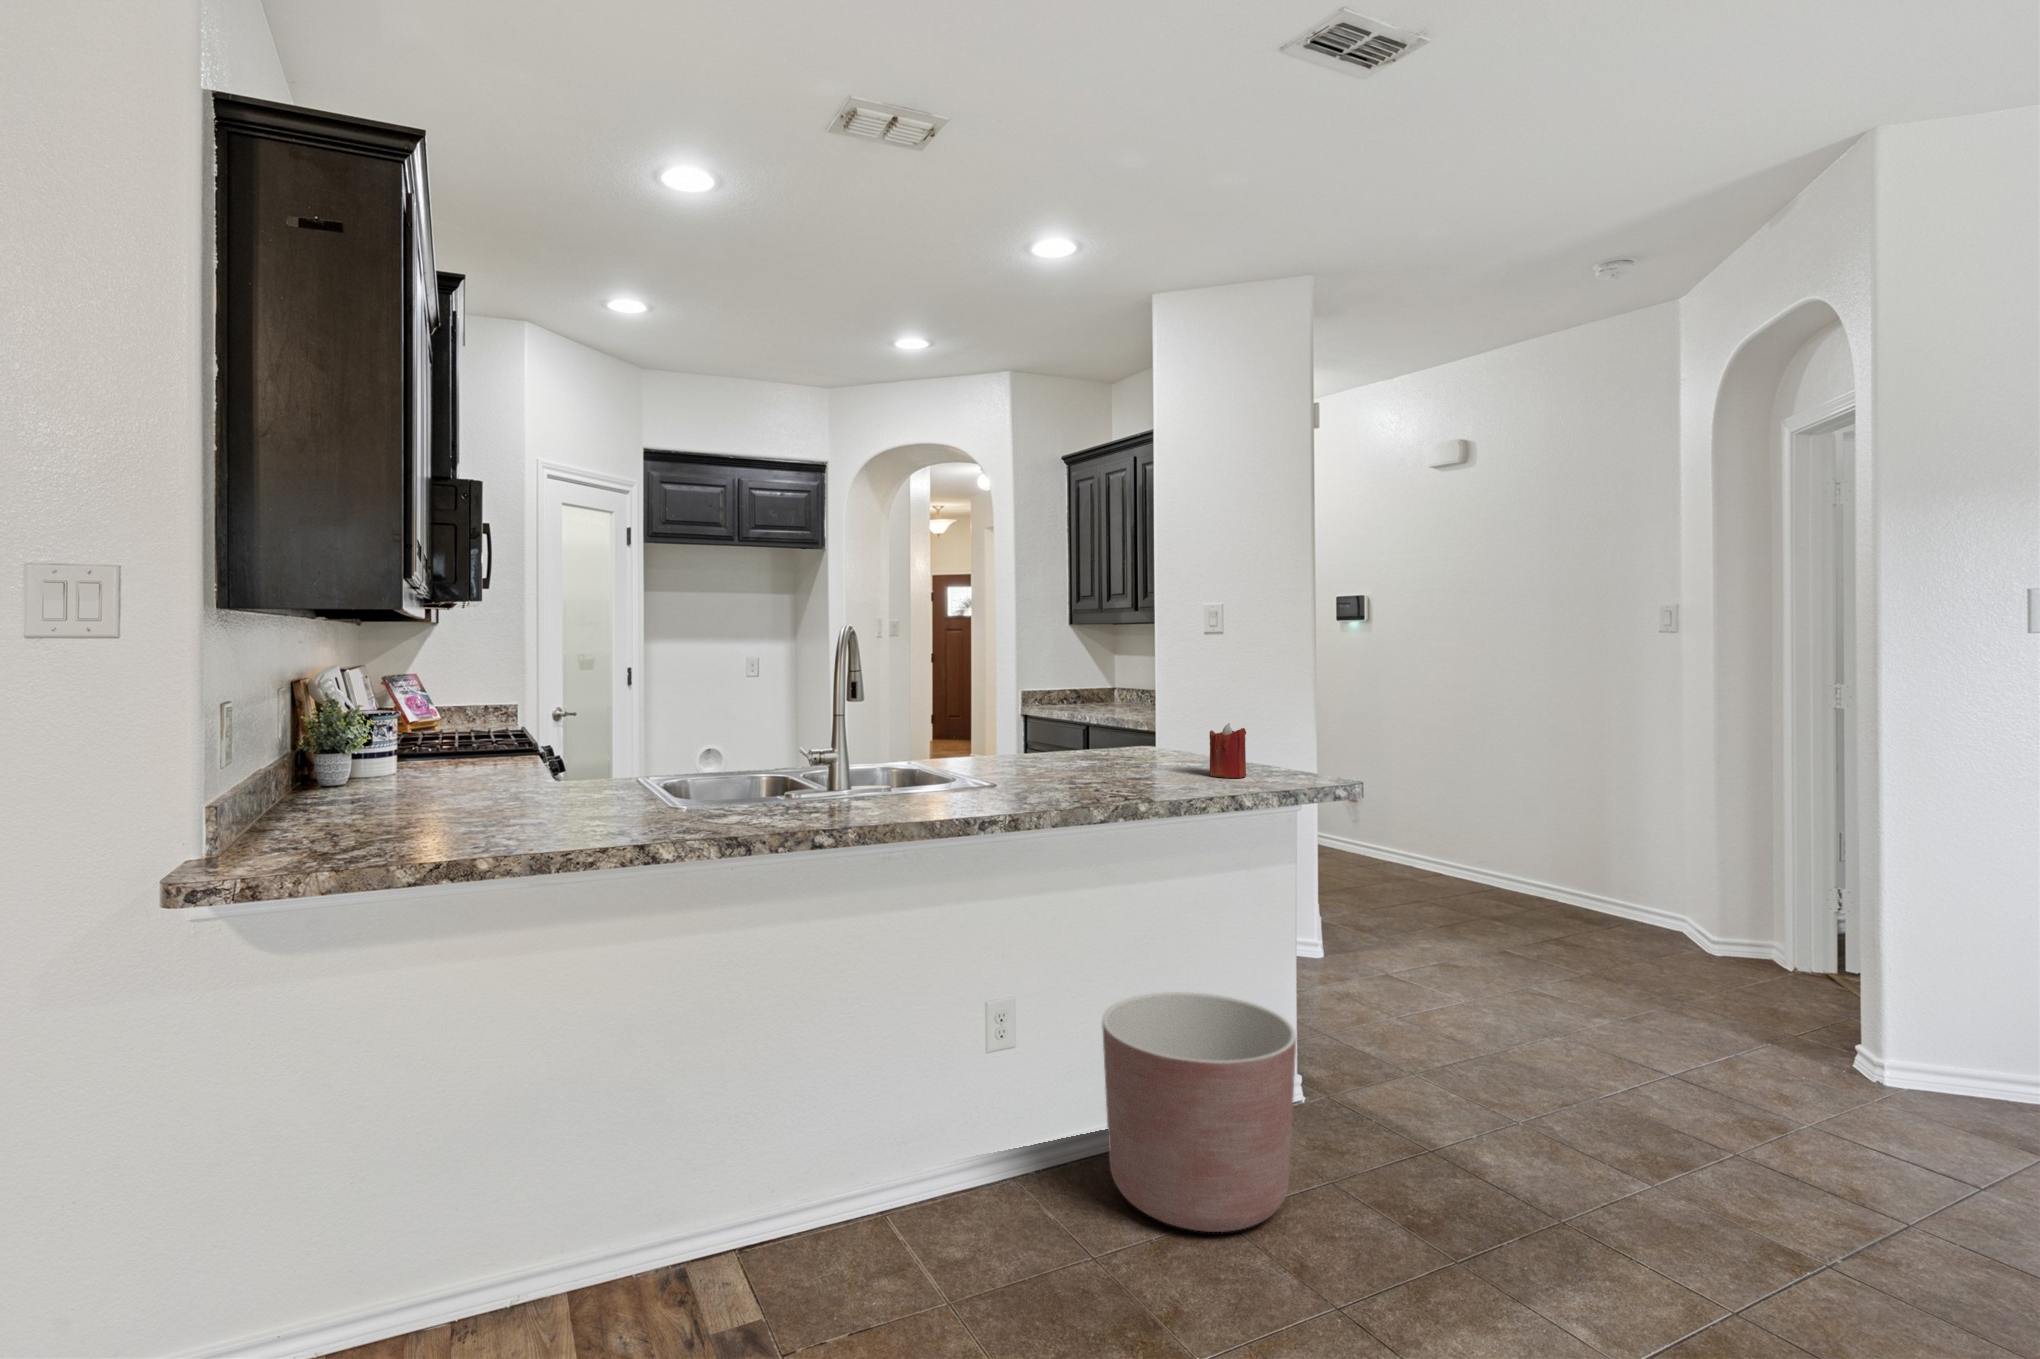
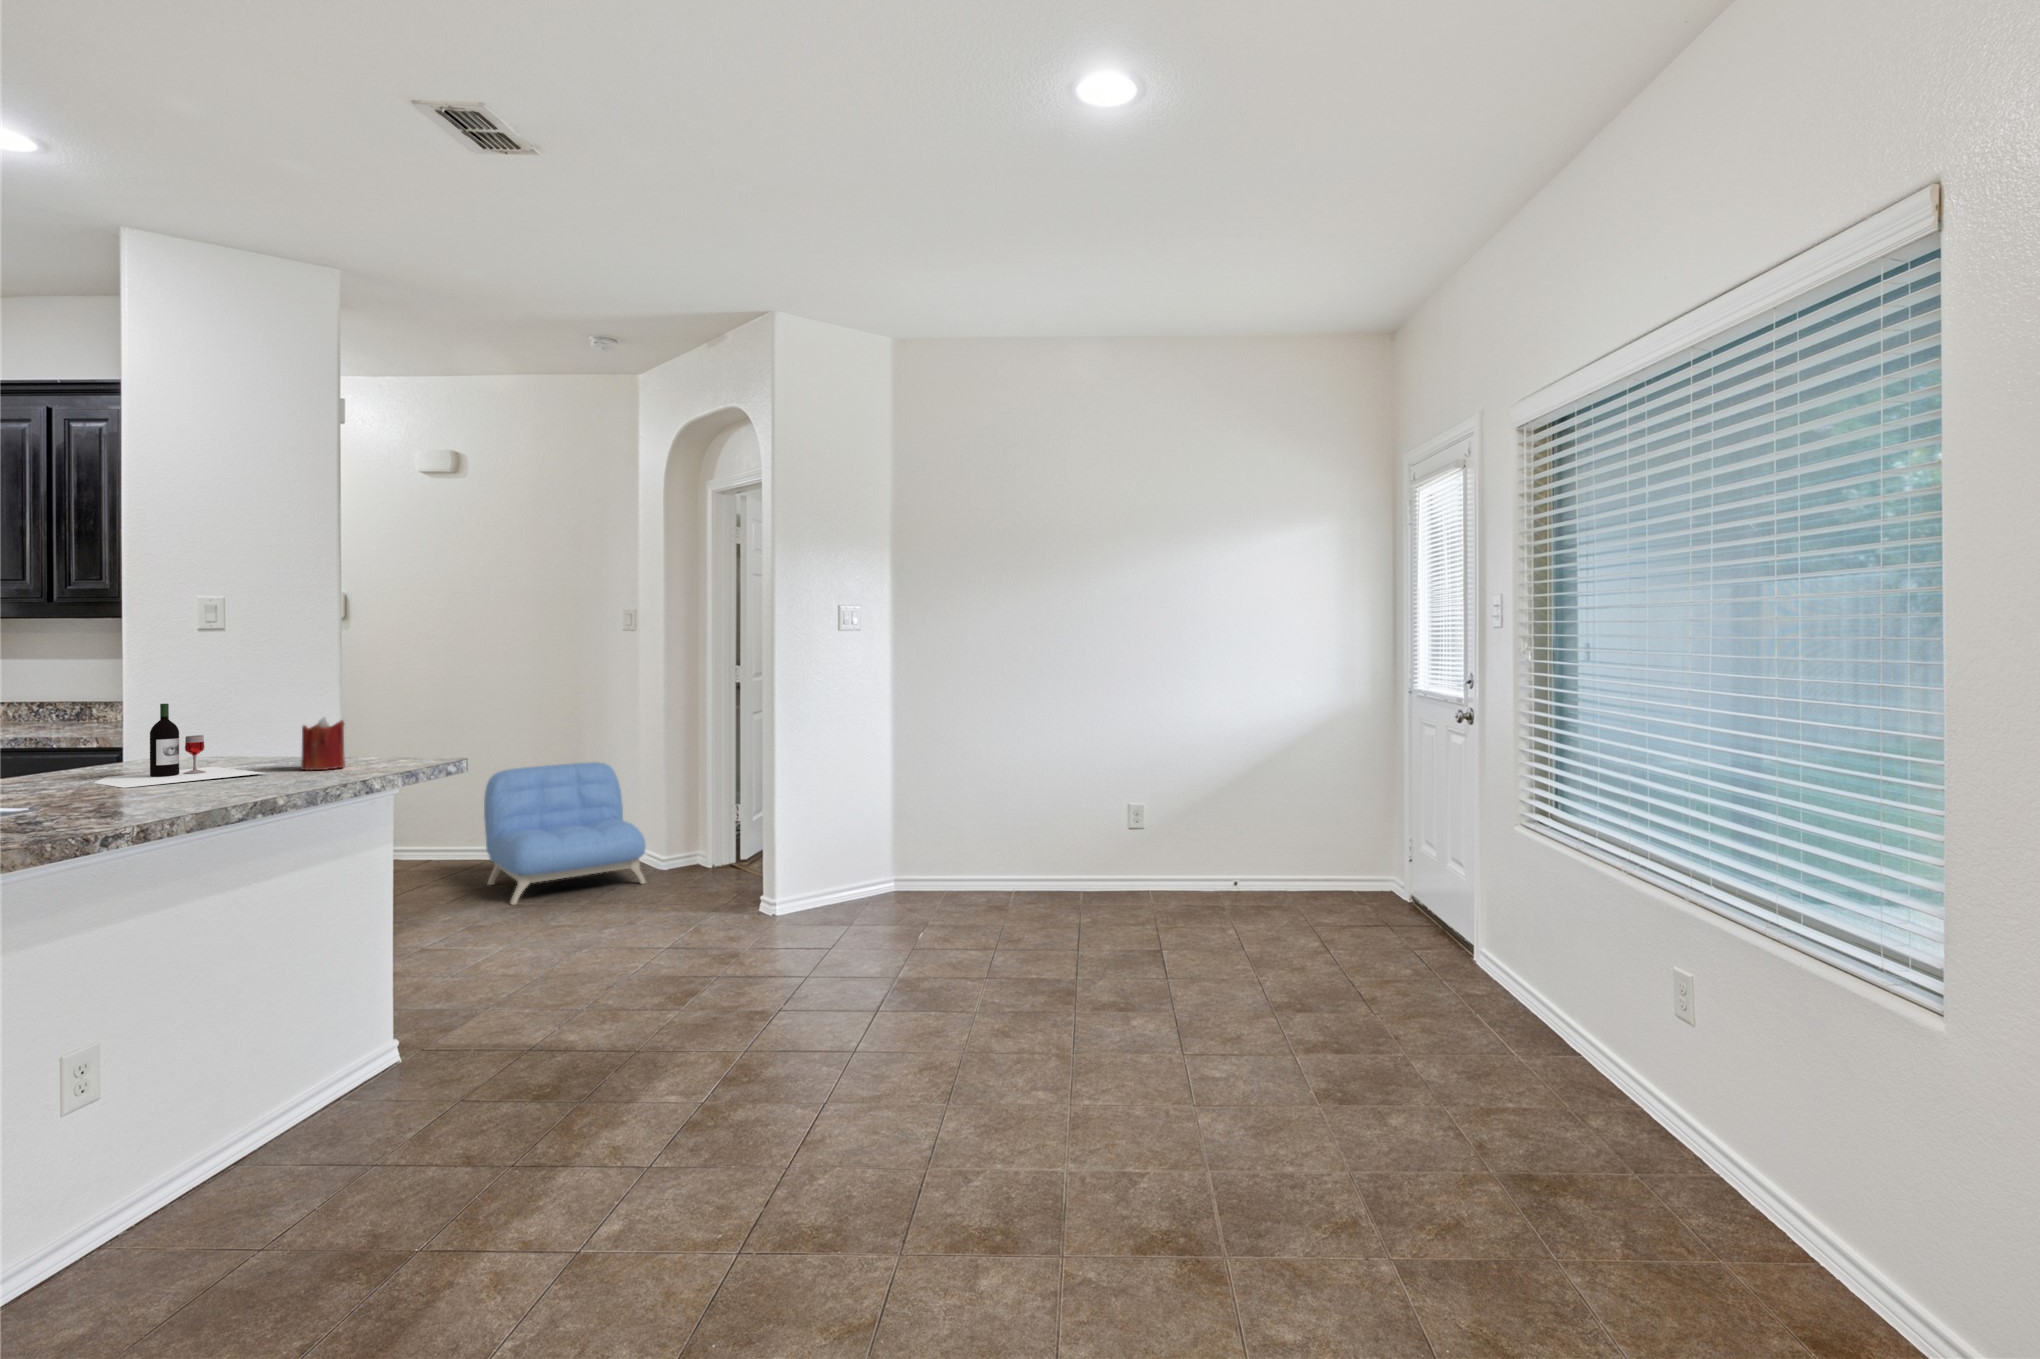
wine bottle: none [1062,701,1177,775] -> present [94,704,263,788]
armchair: none [1485,793,1682,970] -> present [484,762,646,905]
planter: present [1102,992,1296,1232] -> none [232,967,452,1190]

